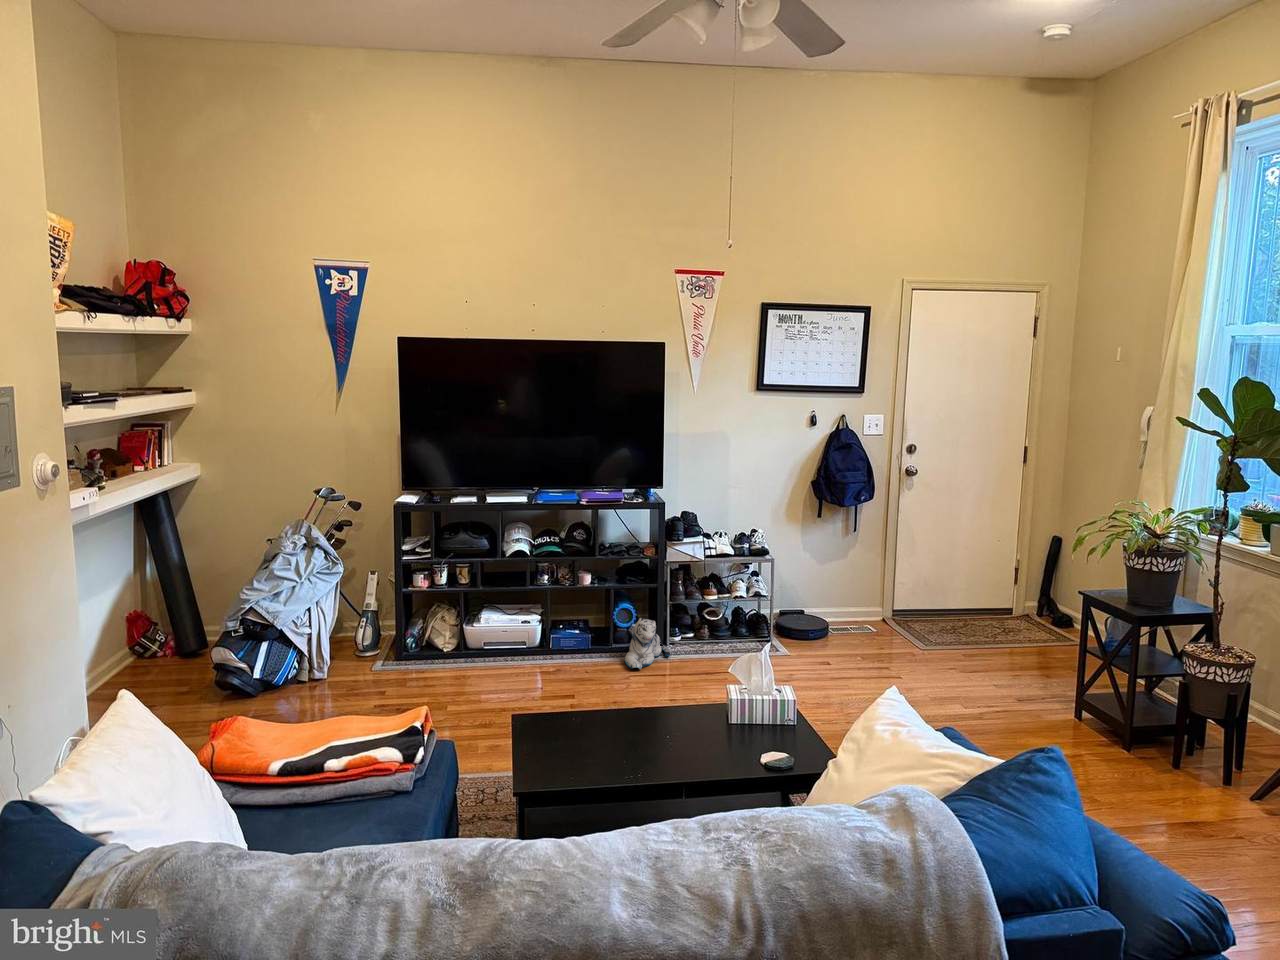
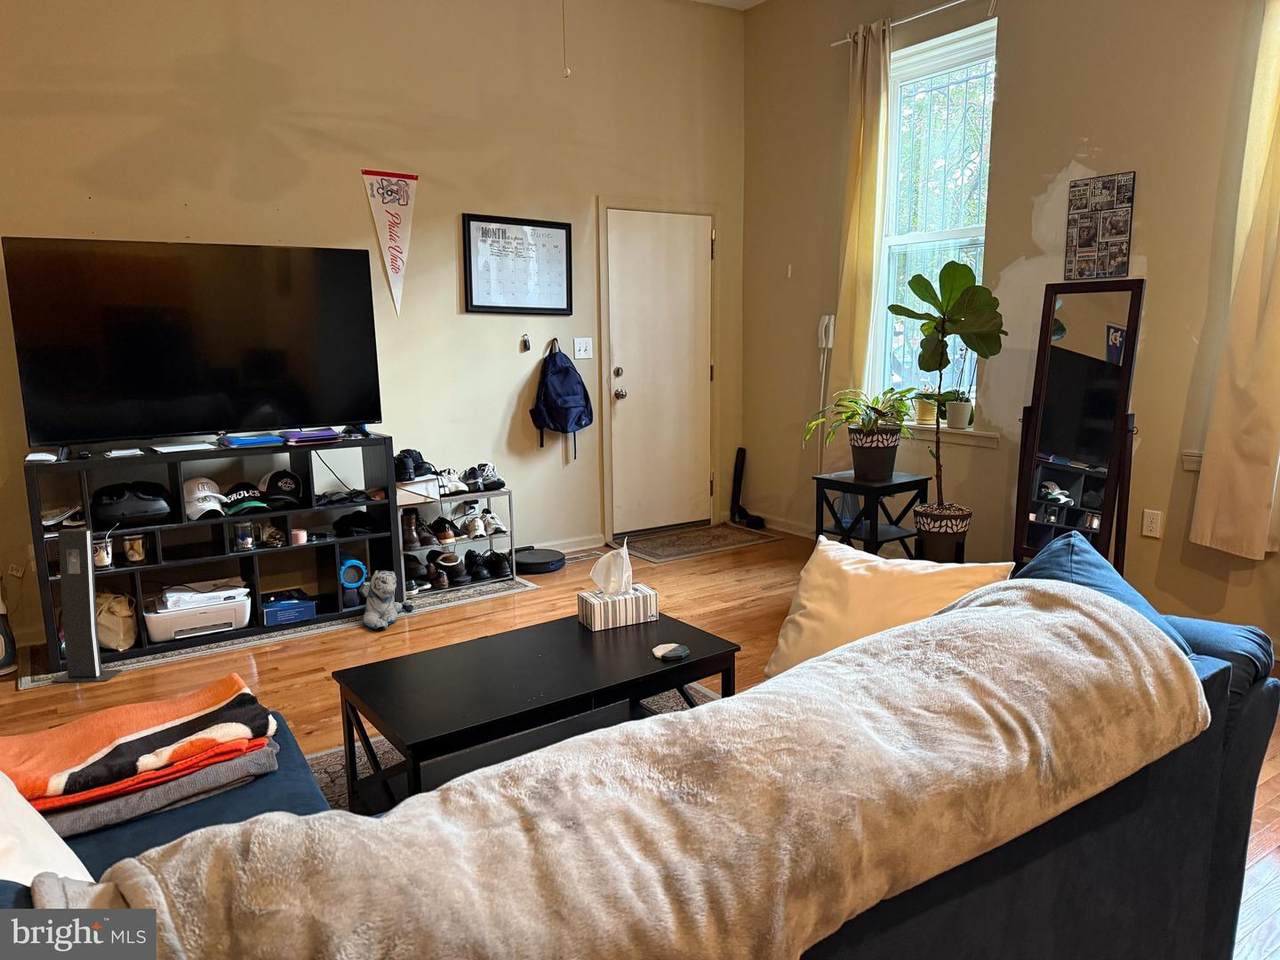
speaker: none [398,554,444,673] -> present [52,529,122,682]

